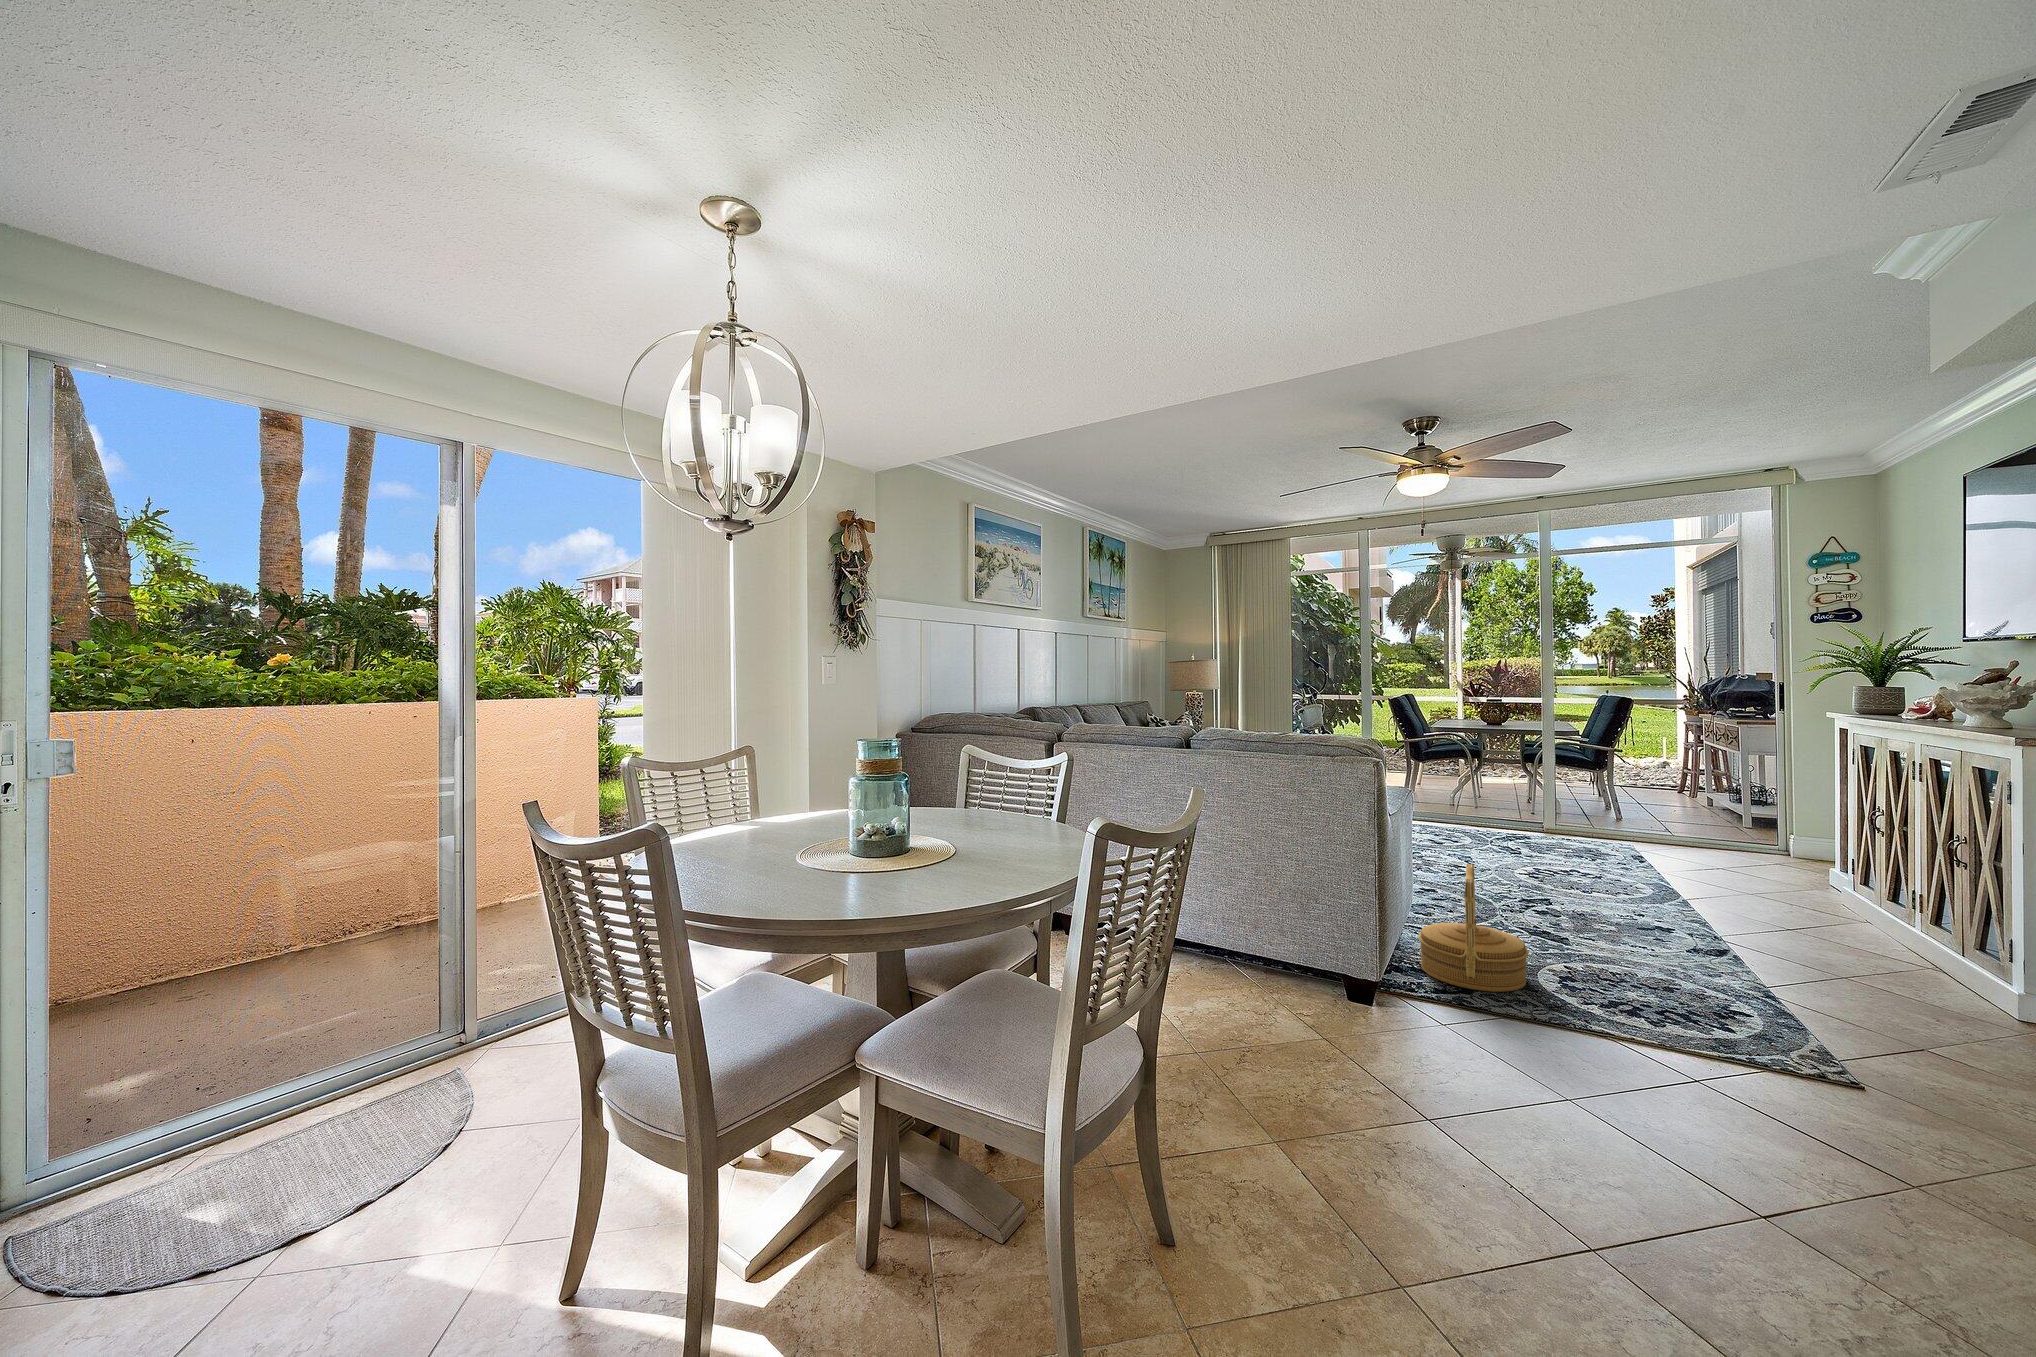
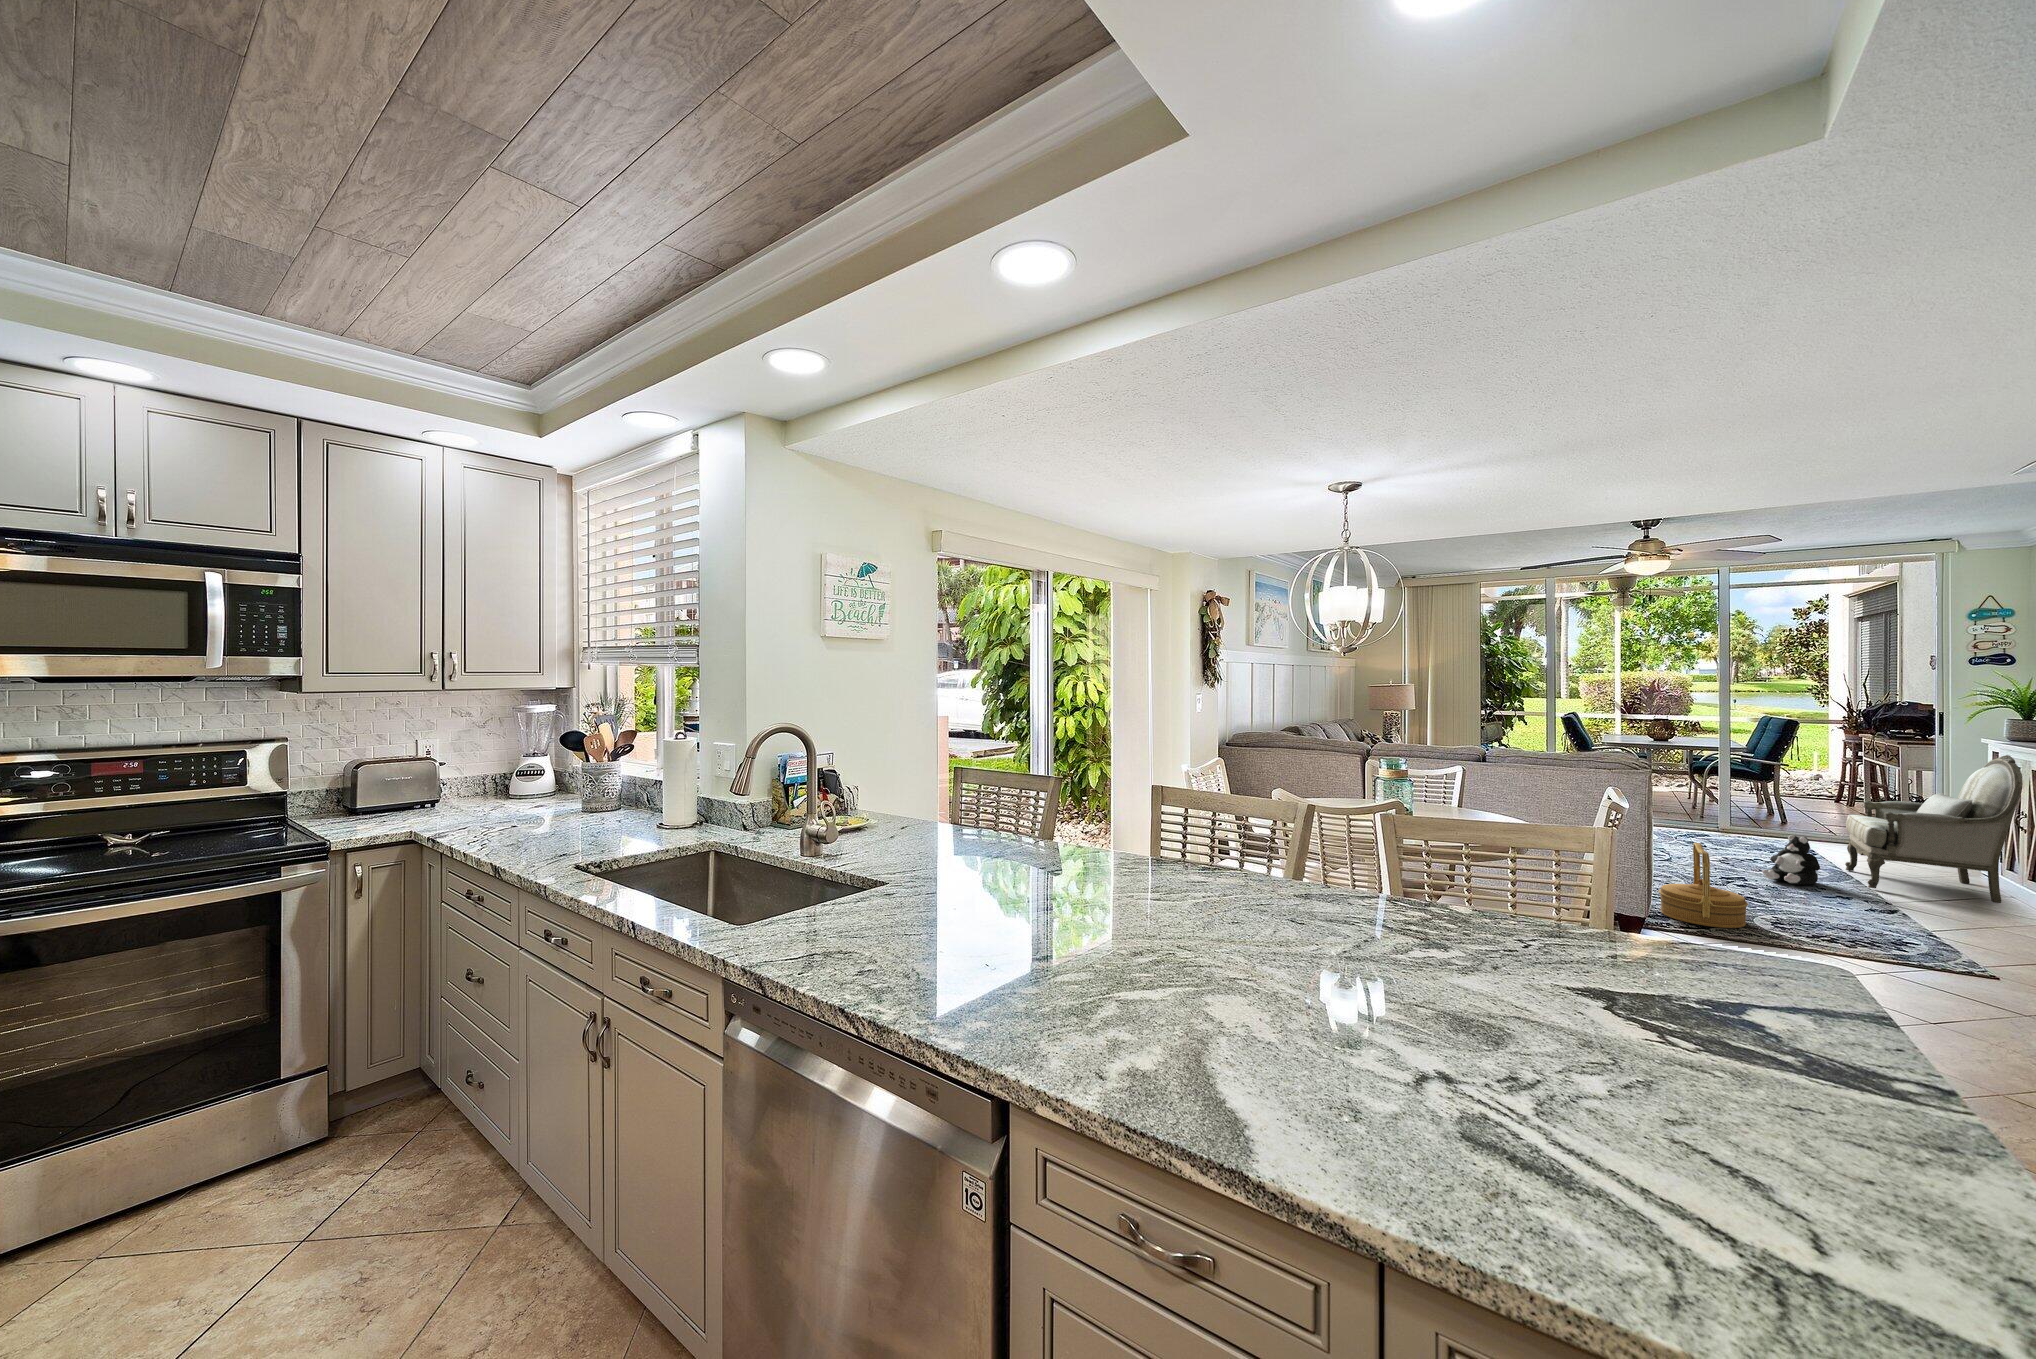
armchair: none [1674,733,1878,931] -> present [1845,755,2023,903]
plush toy: none [1571,843,1639,911] -> present [1762,835,1820,885]

